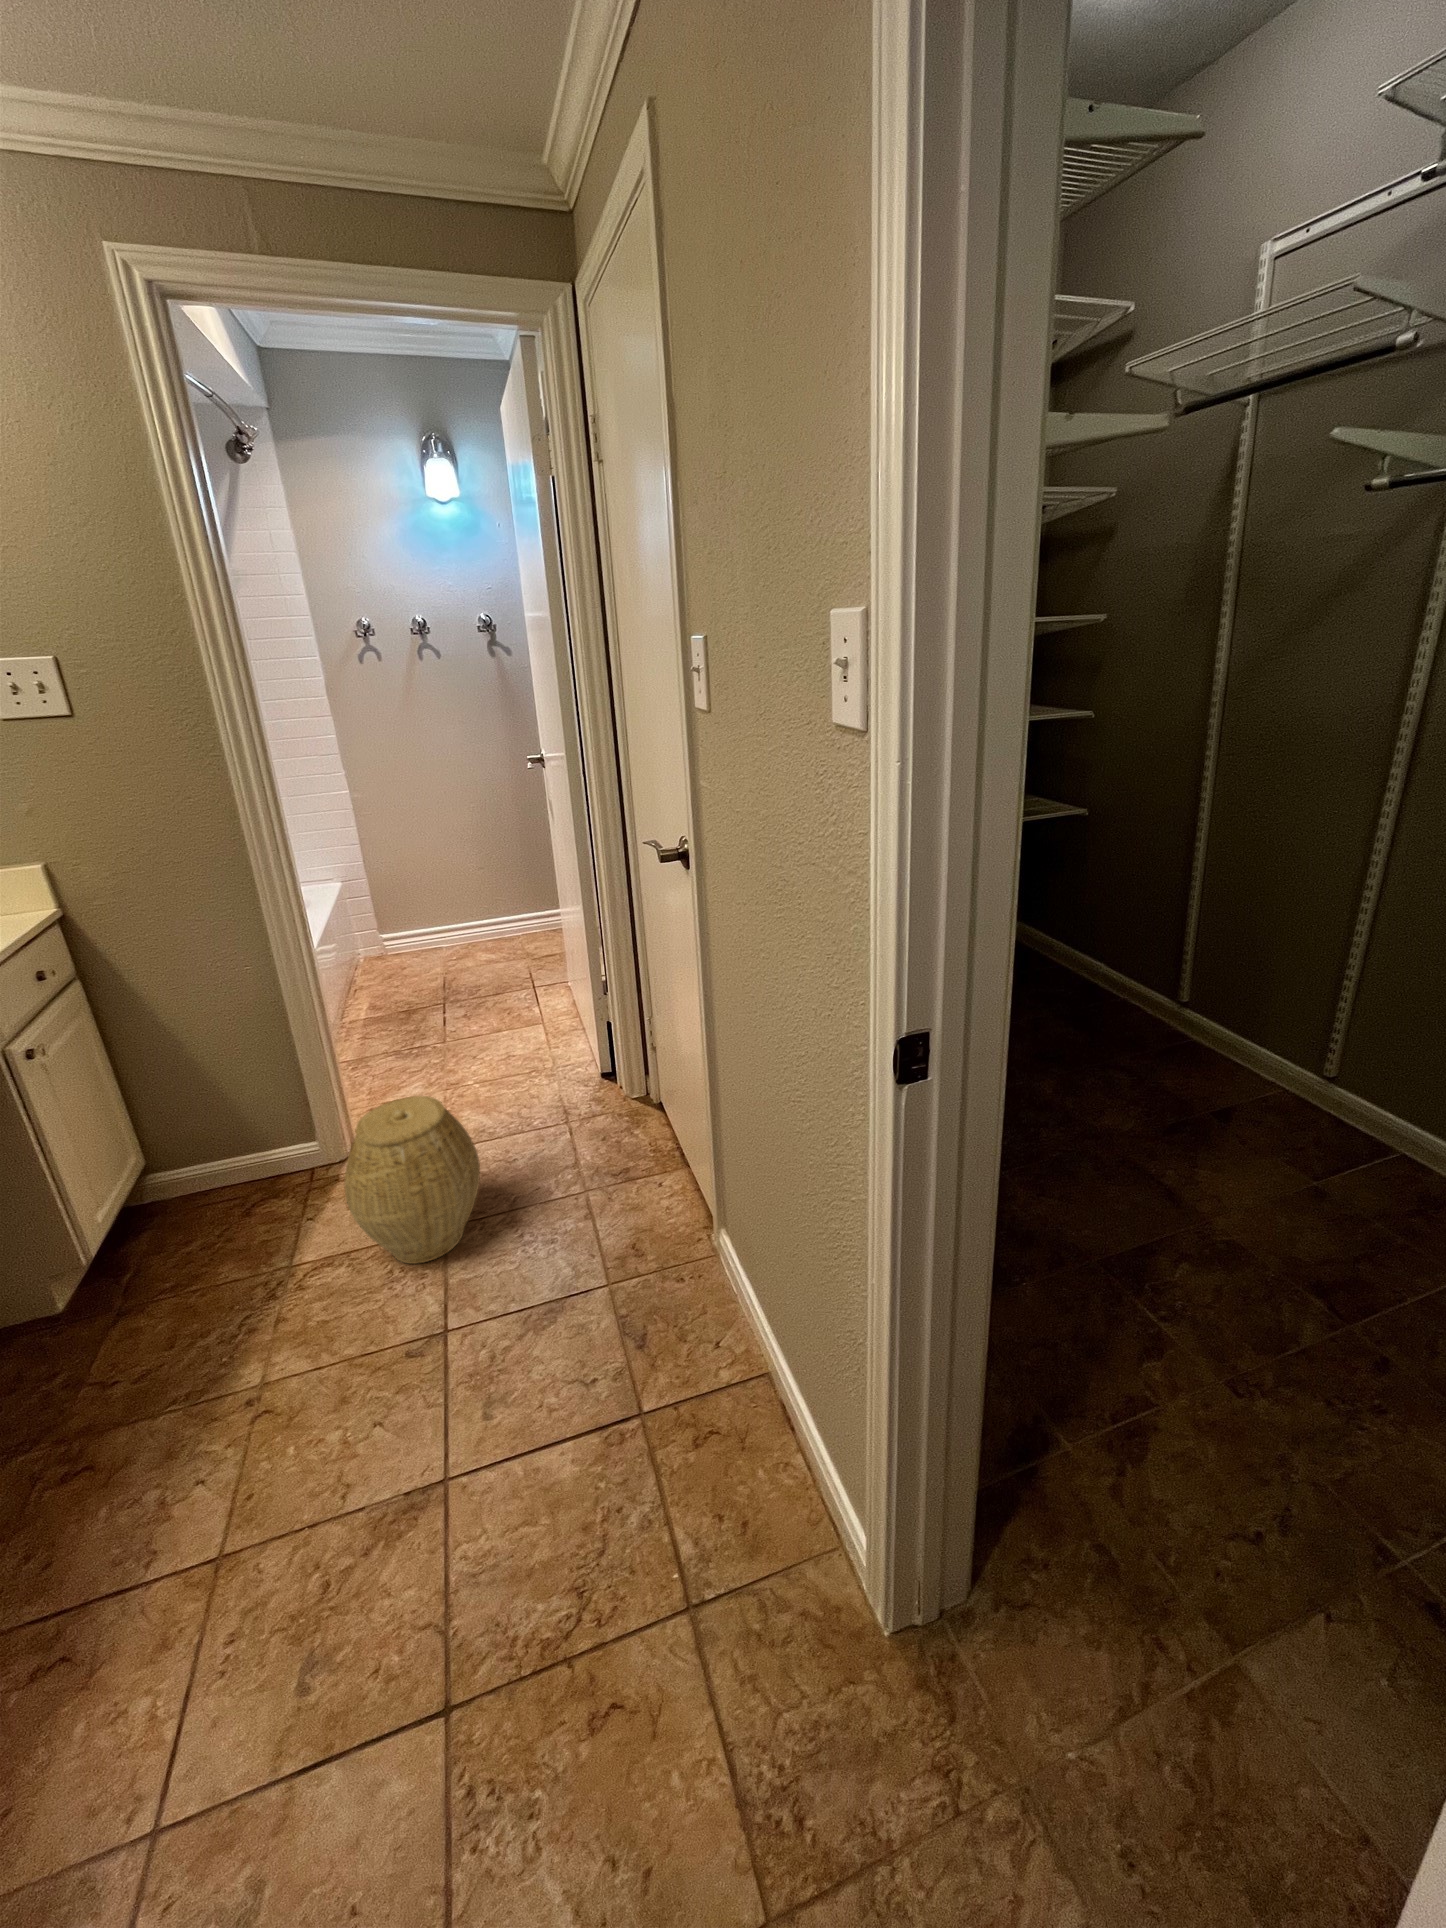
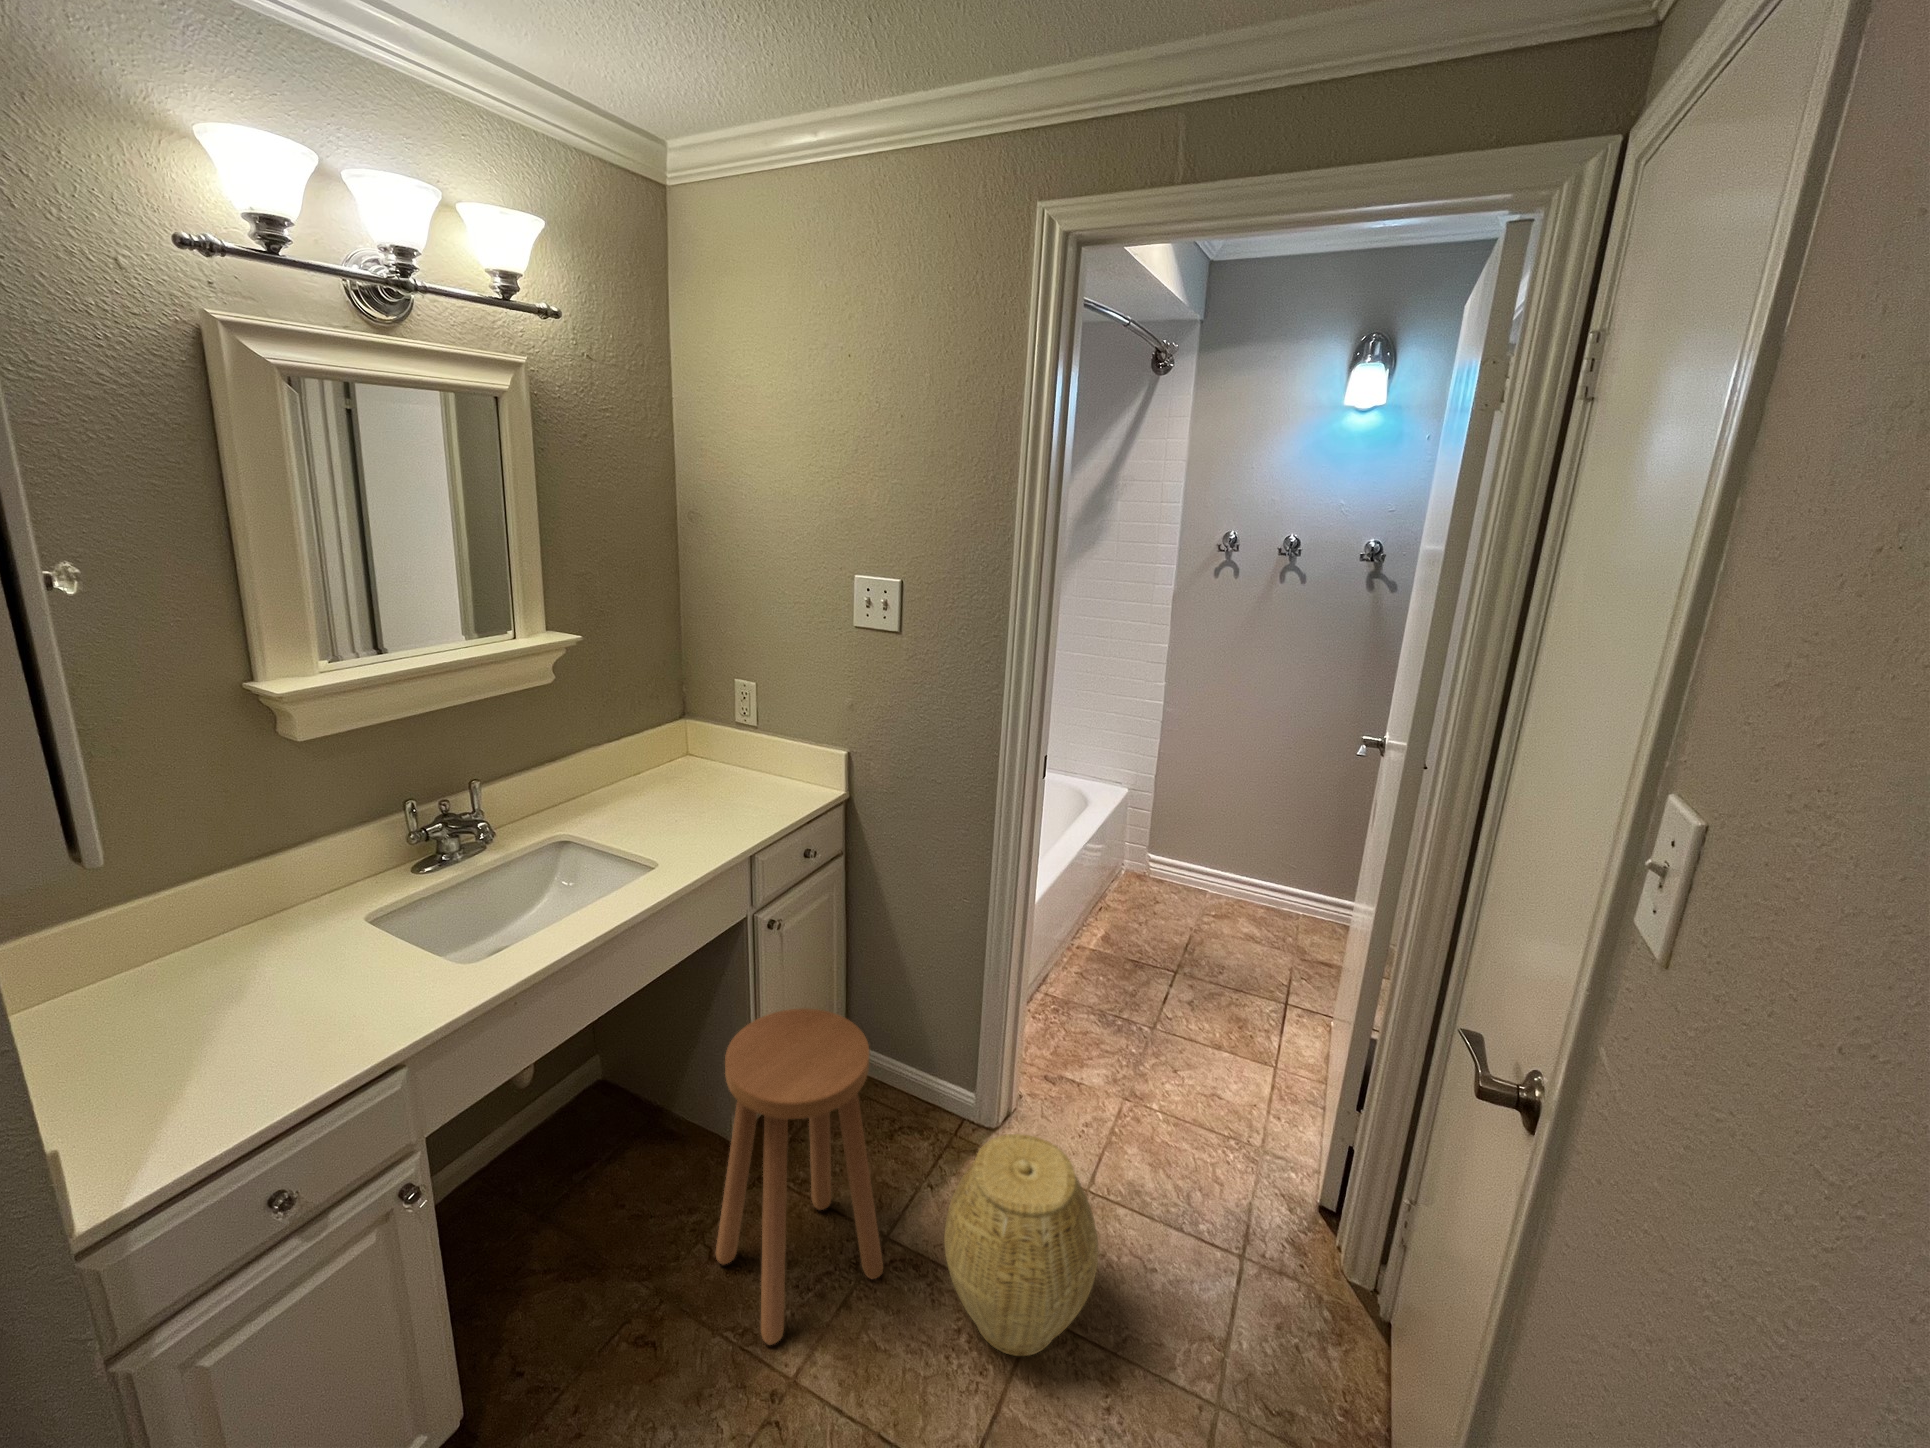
stool: none [52,1088,300,1386] -> present [716,1008,883,1345]

